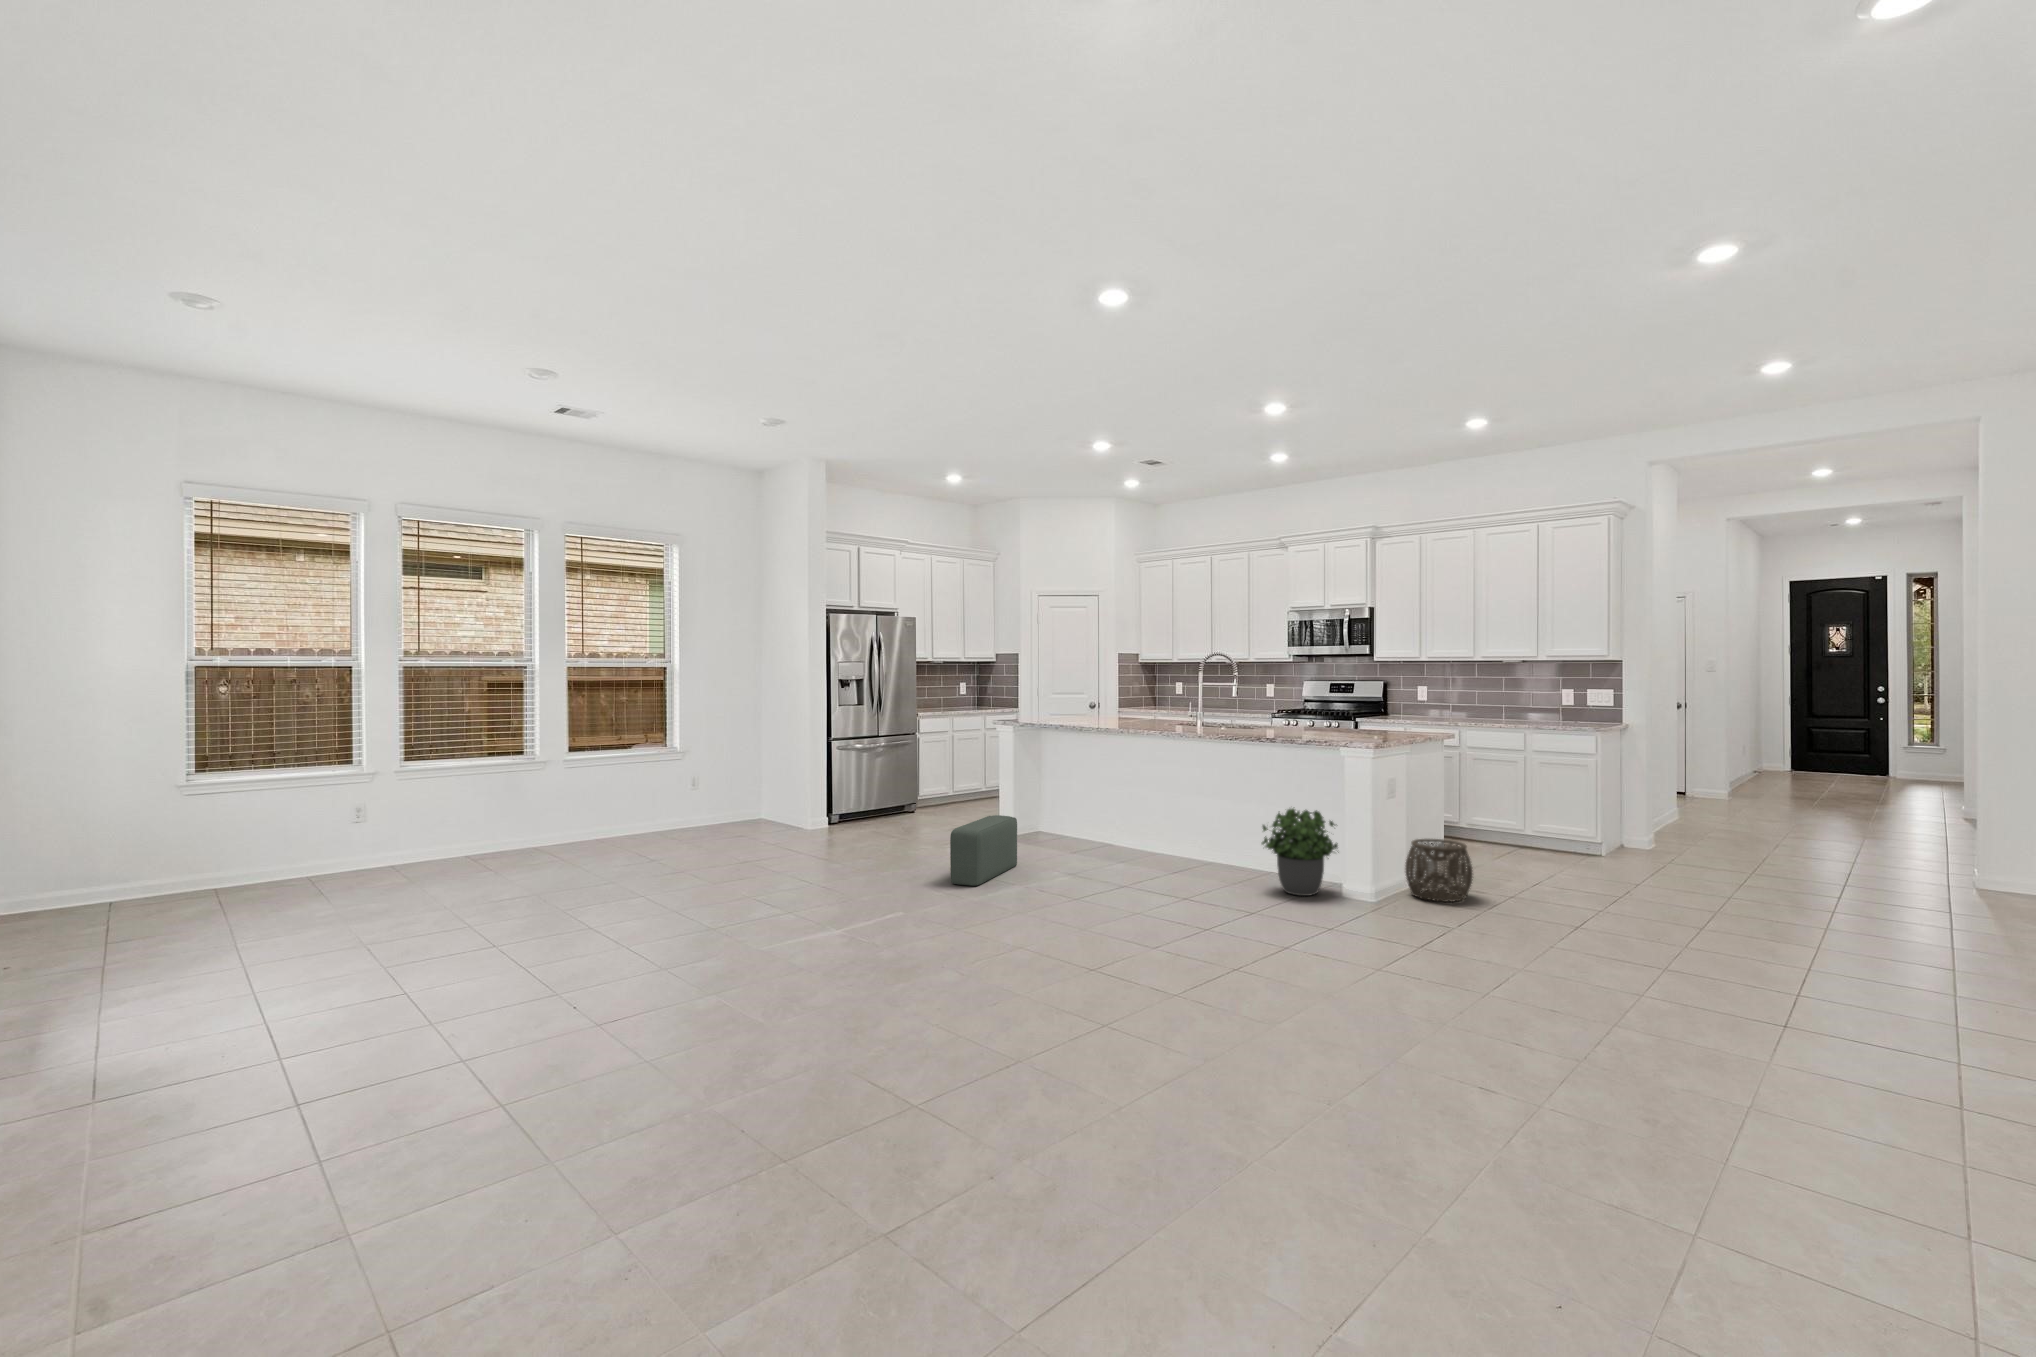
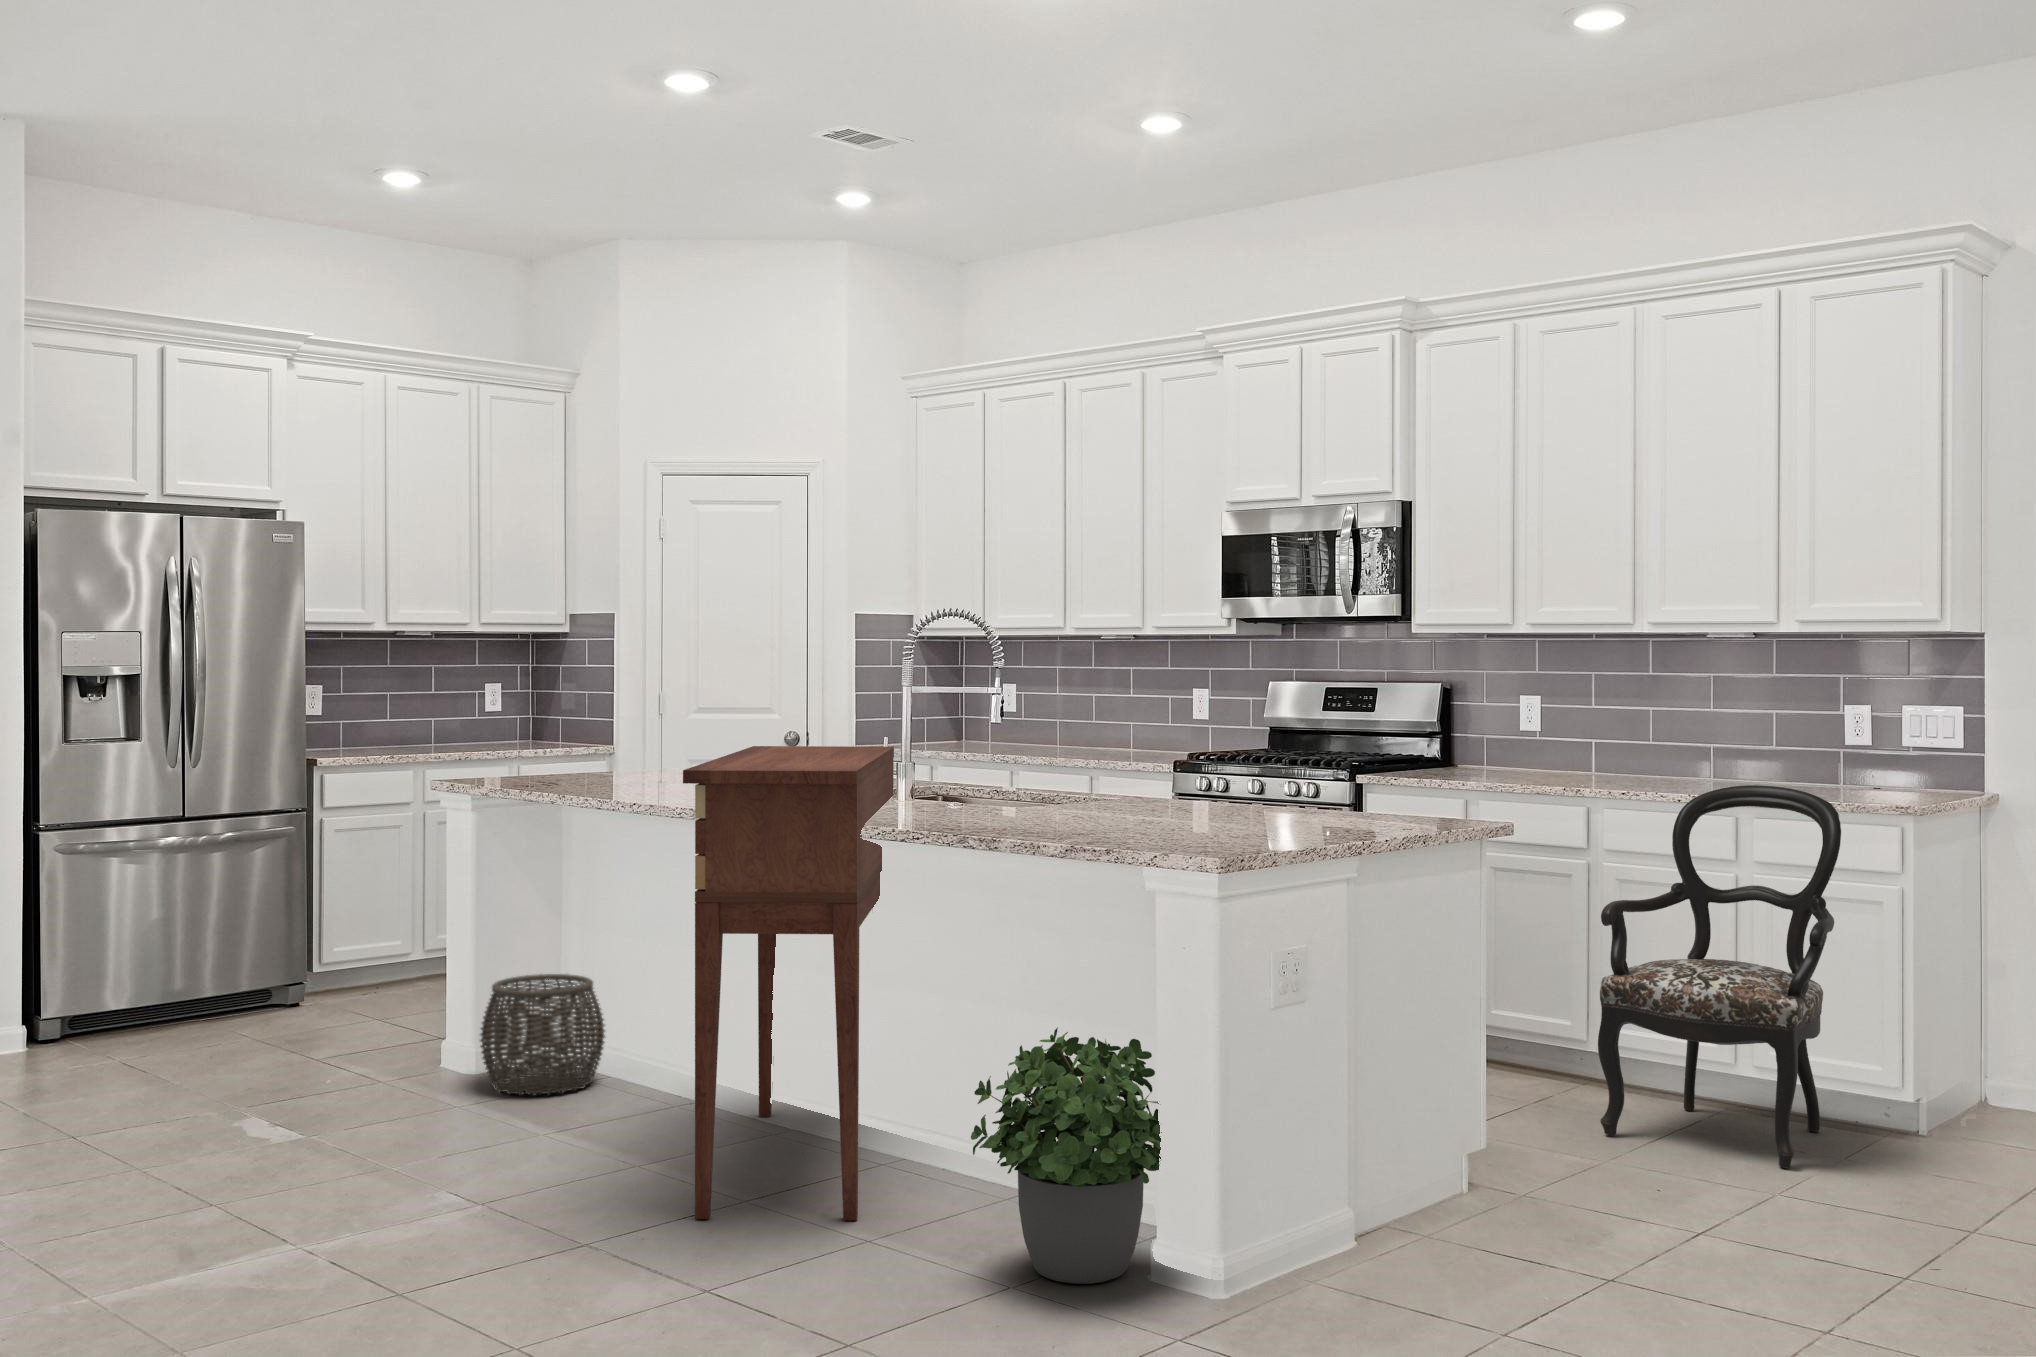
console table: none [1134,706,1206,878] -> present [683,746,894,1220]
armchair: none [1472,721,1569,867] -> present [1598,785,1841,1168]
pouf: present [950,815,1017,886] -> none [120,1043,382,1257]
woven basket: present [1405,839,1473,902] -> present [480,974,605,1096]

